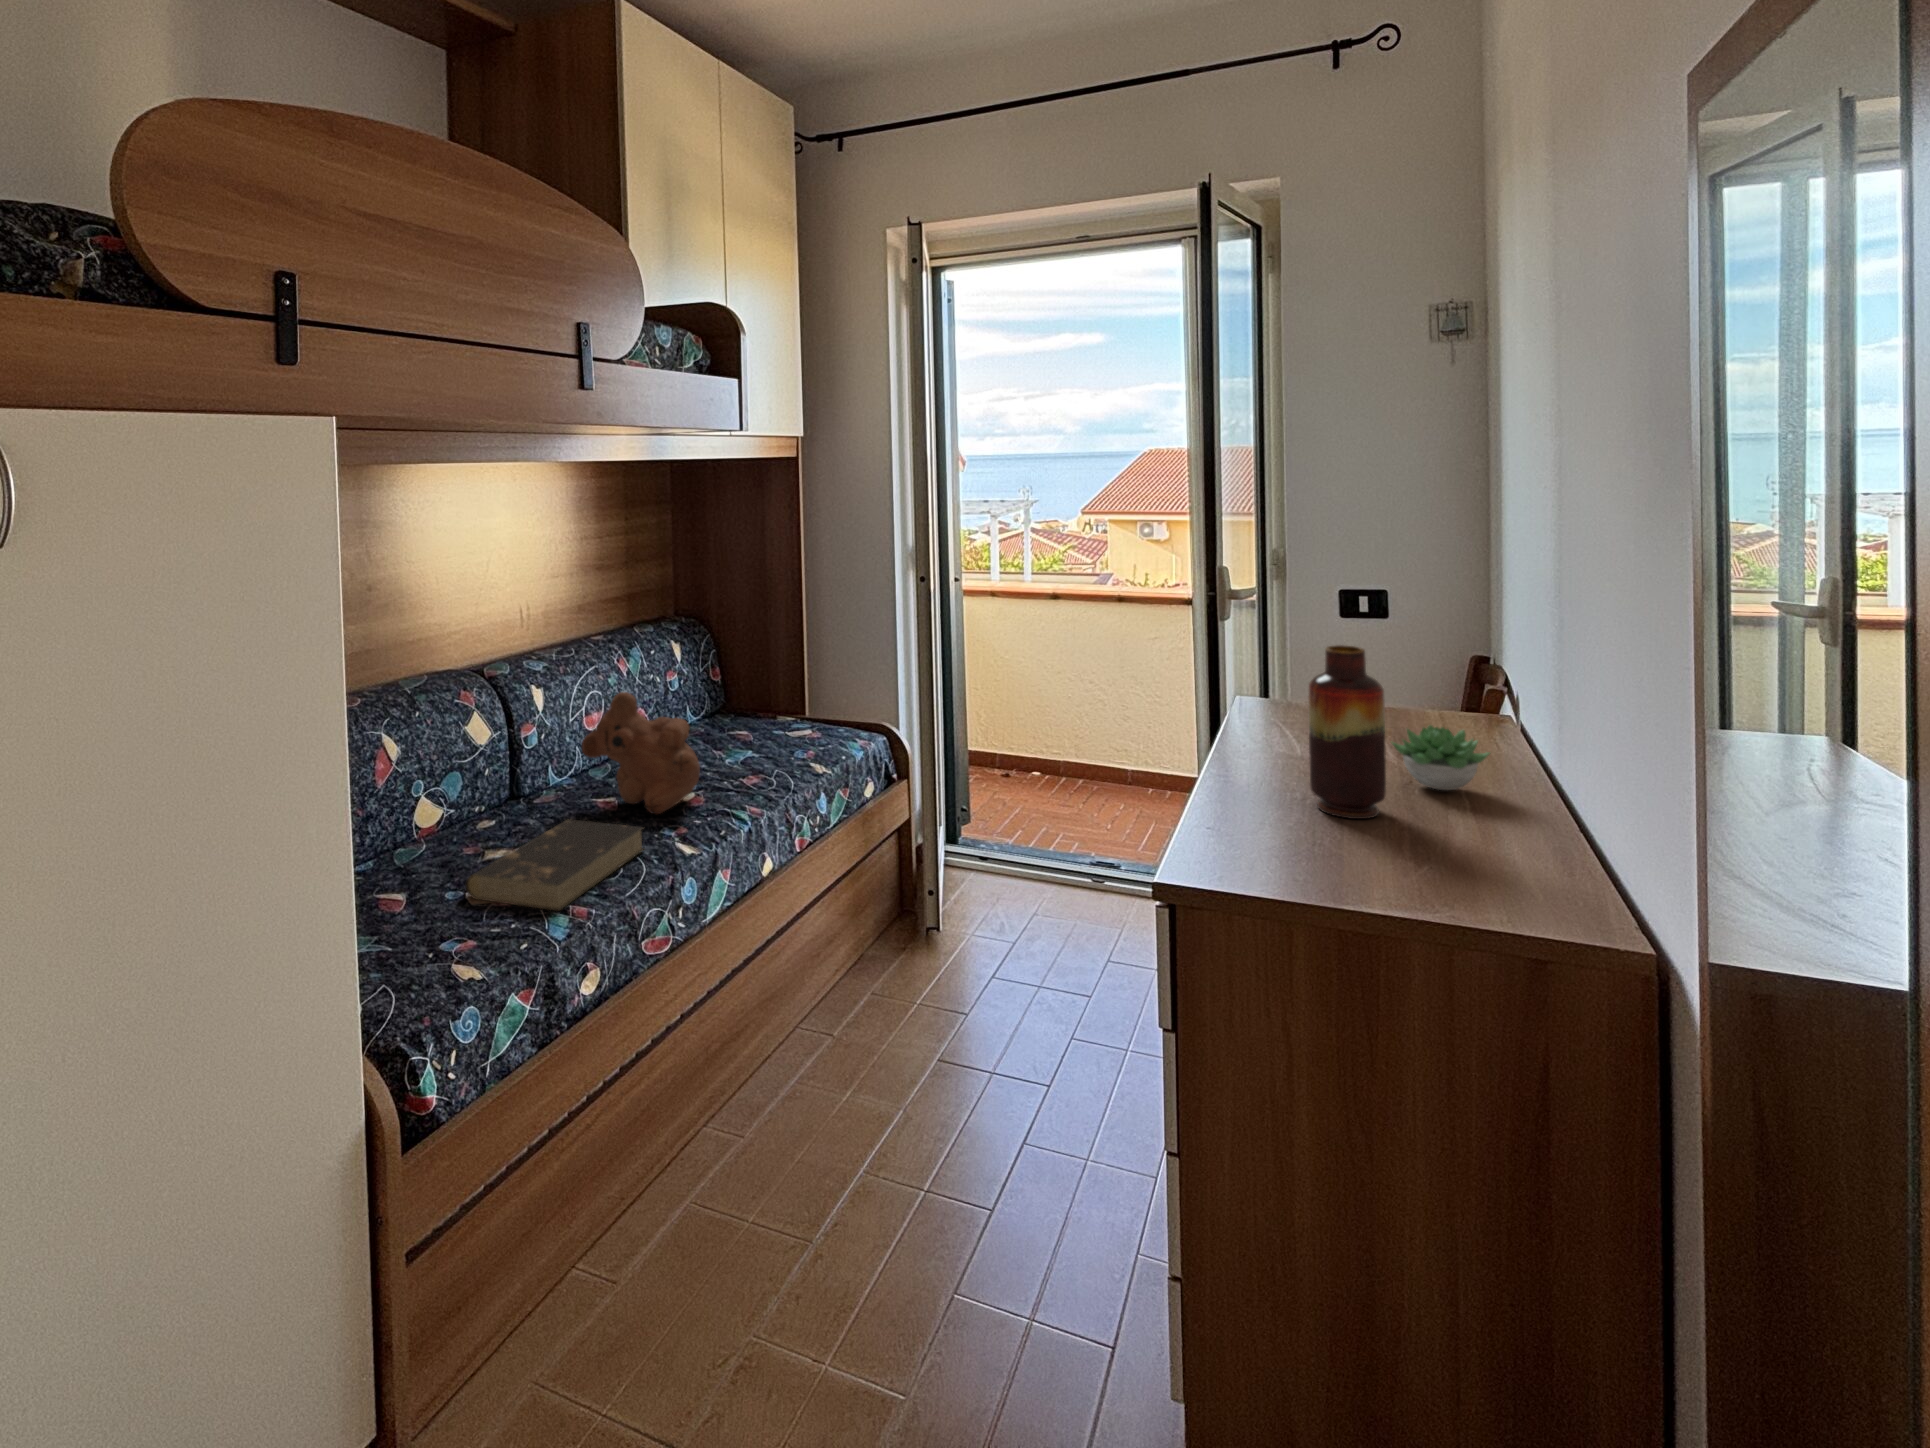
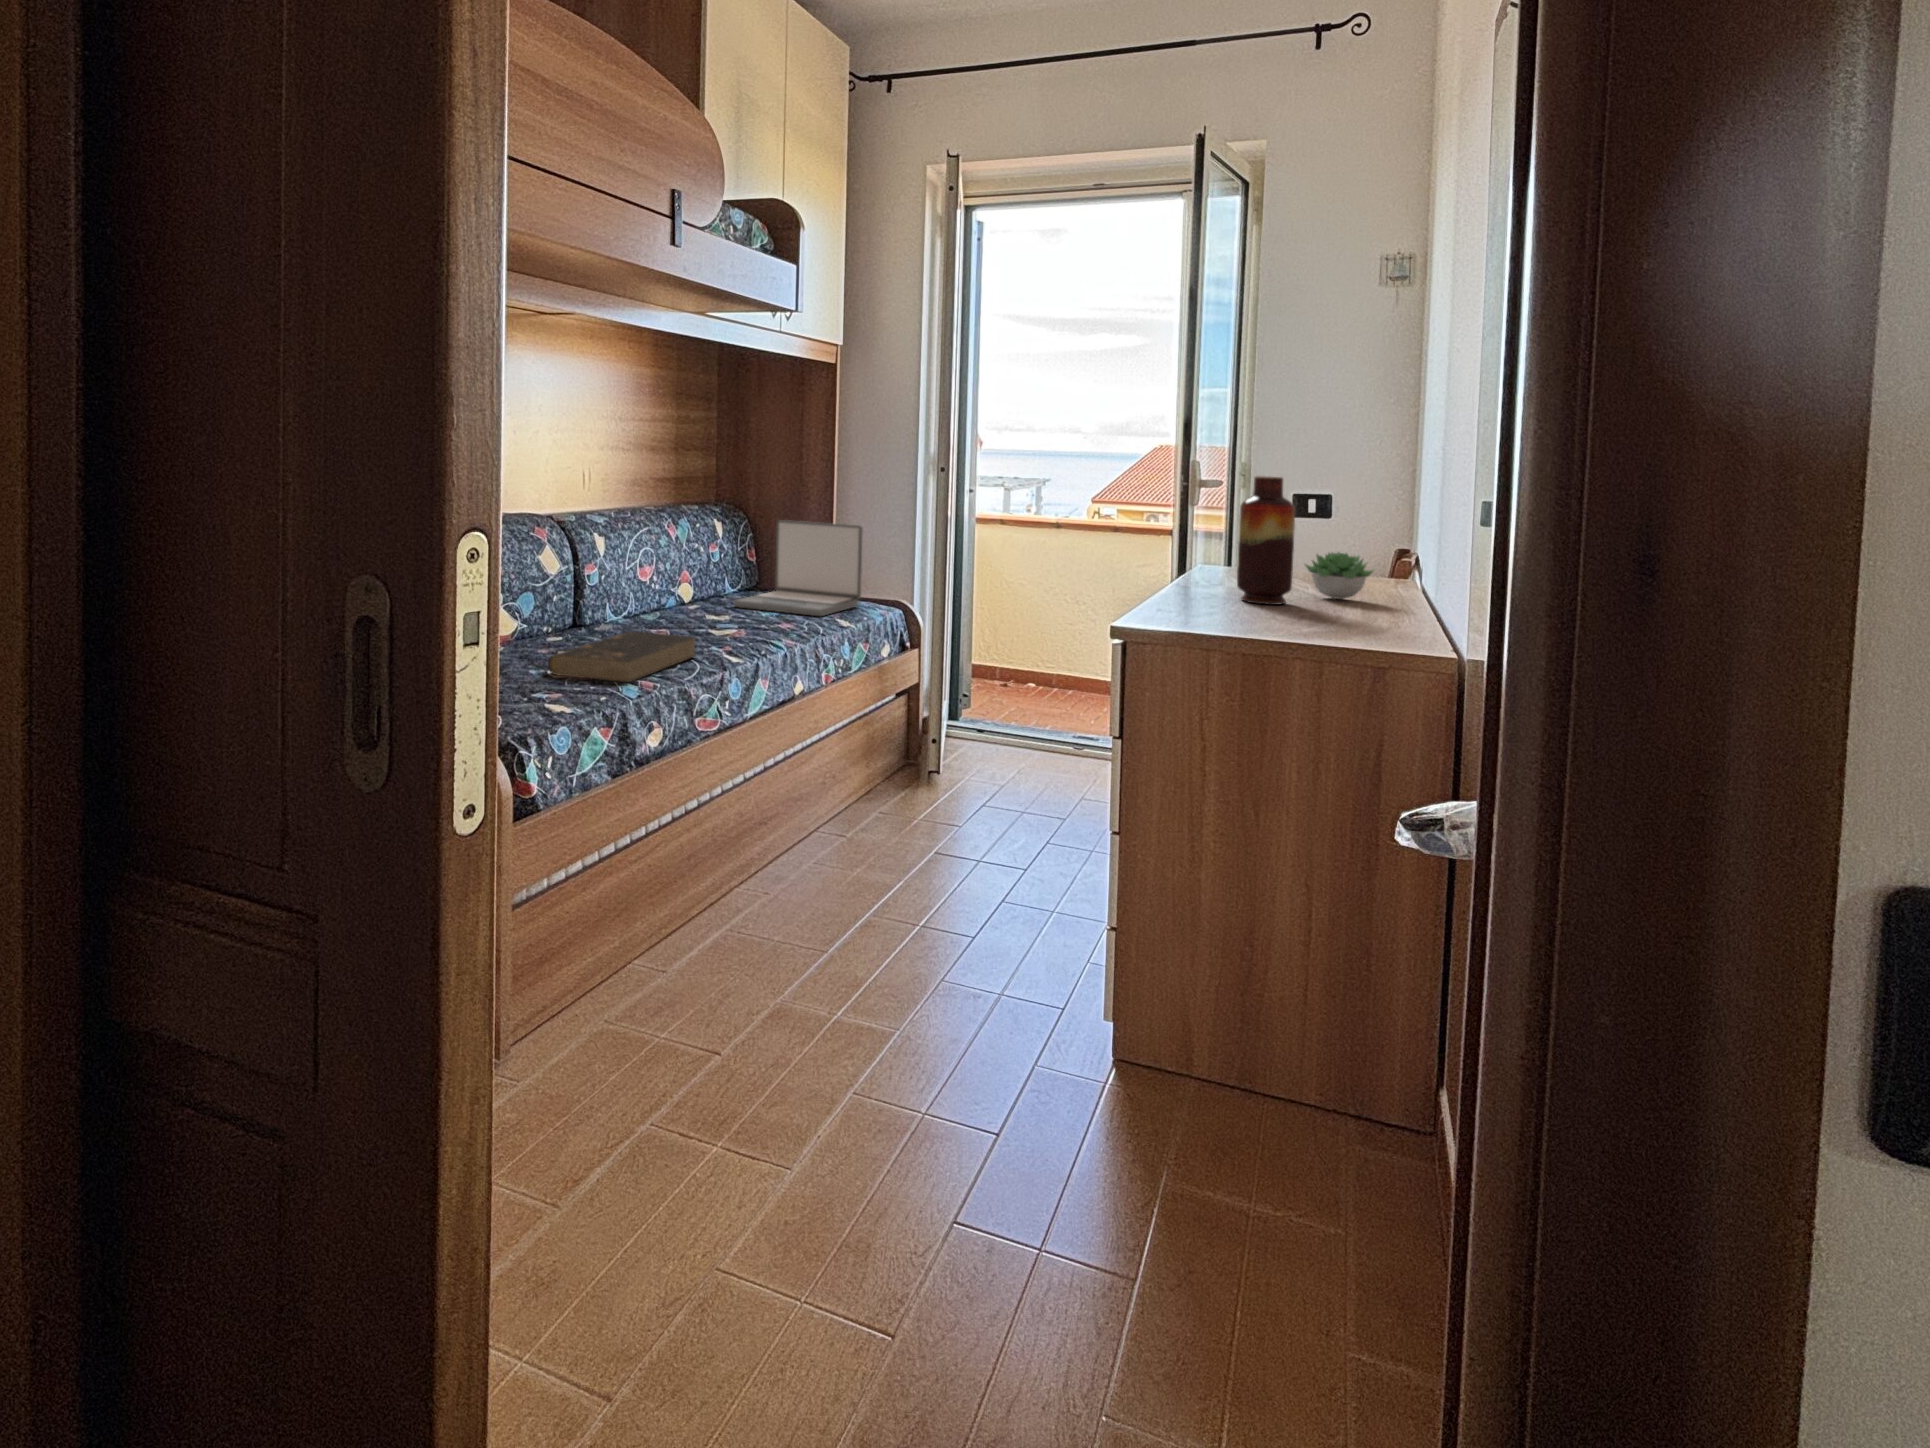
laptop: none [695,638,838,758] -> present [733,520,863,616]
teddy bear: present [582,692,700,814] -> none [640,538,743,640]

